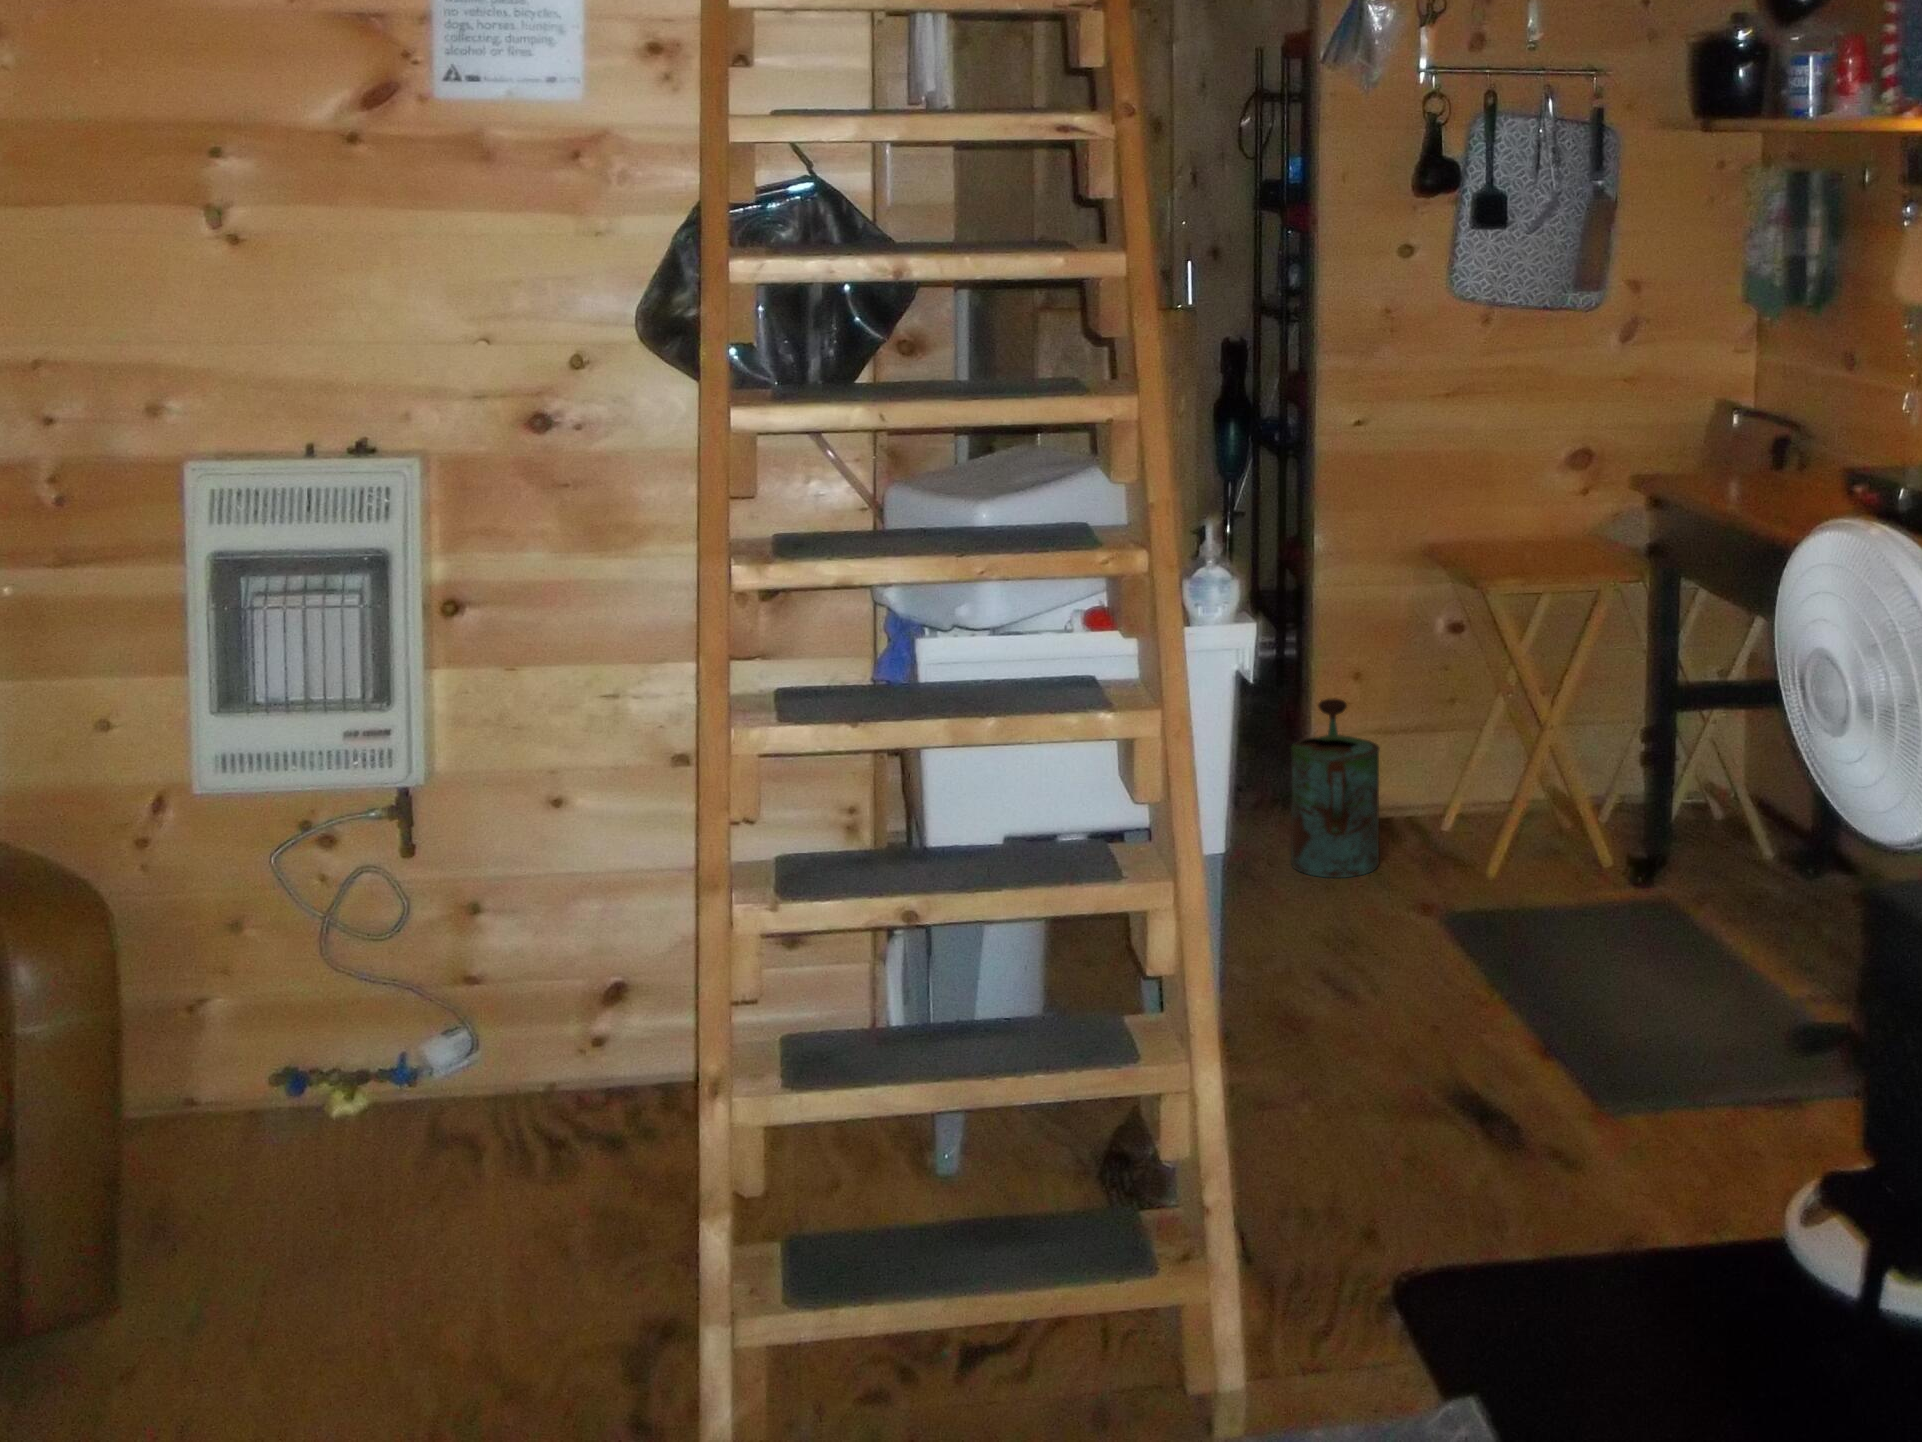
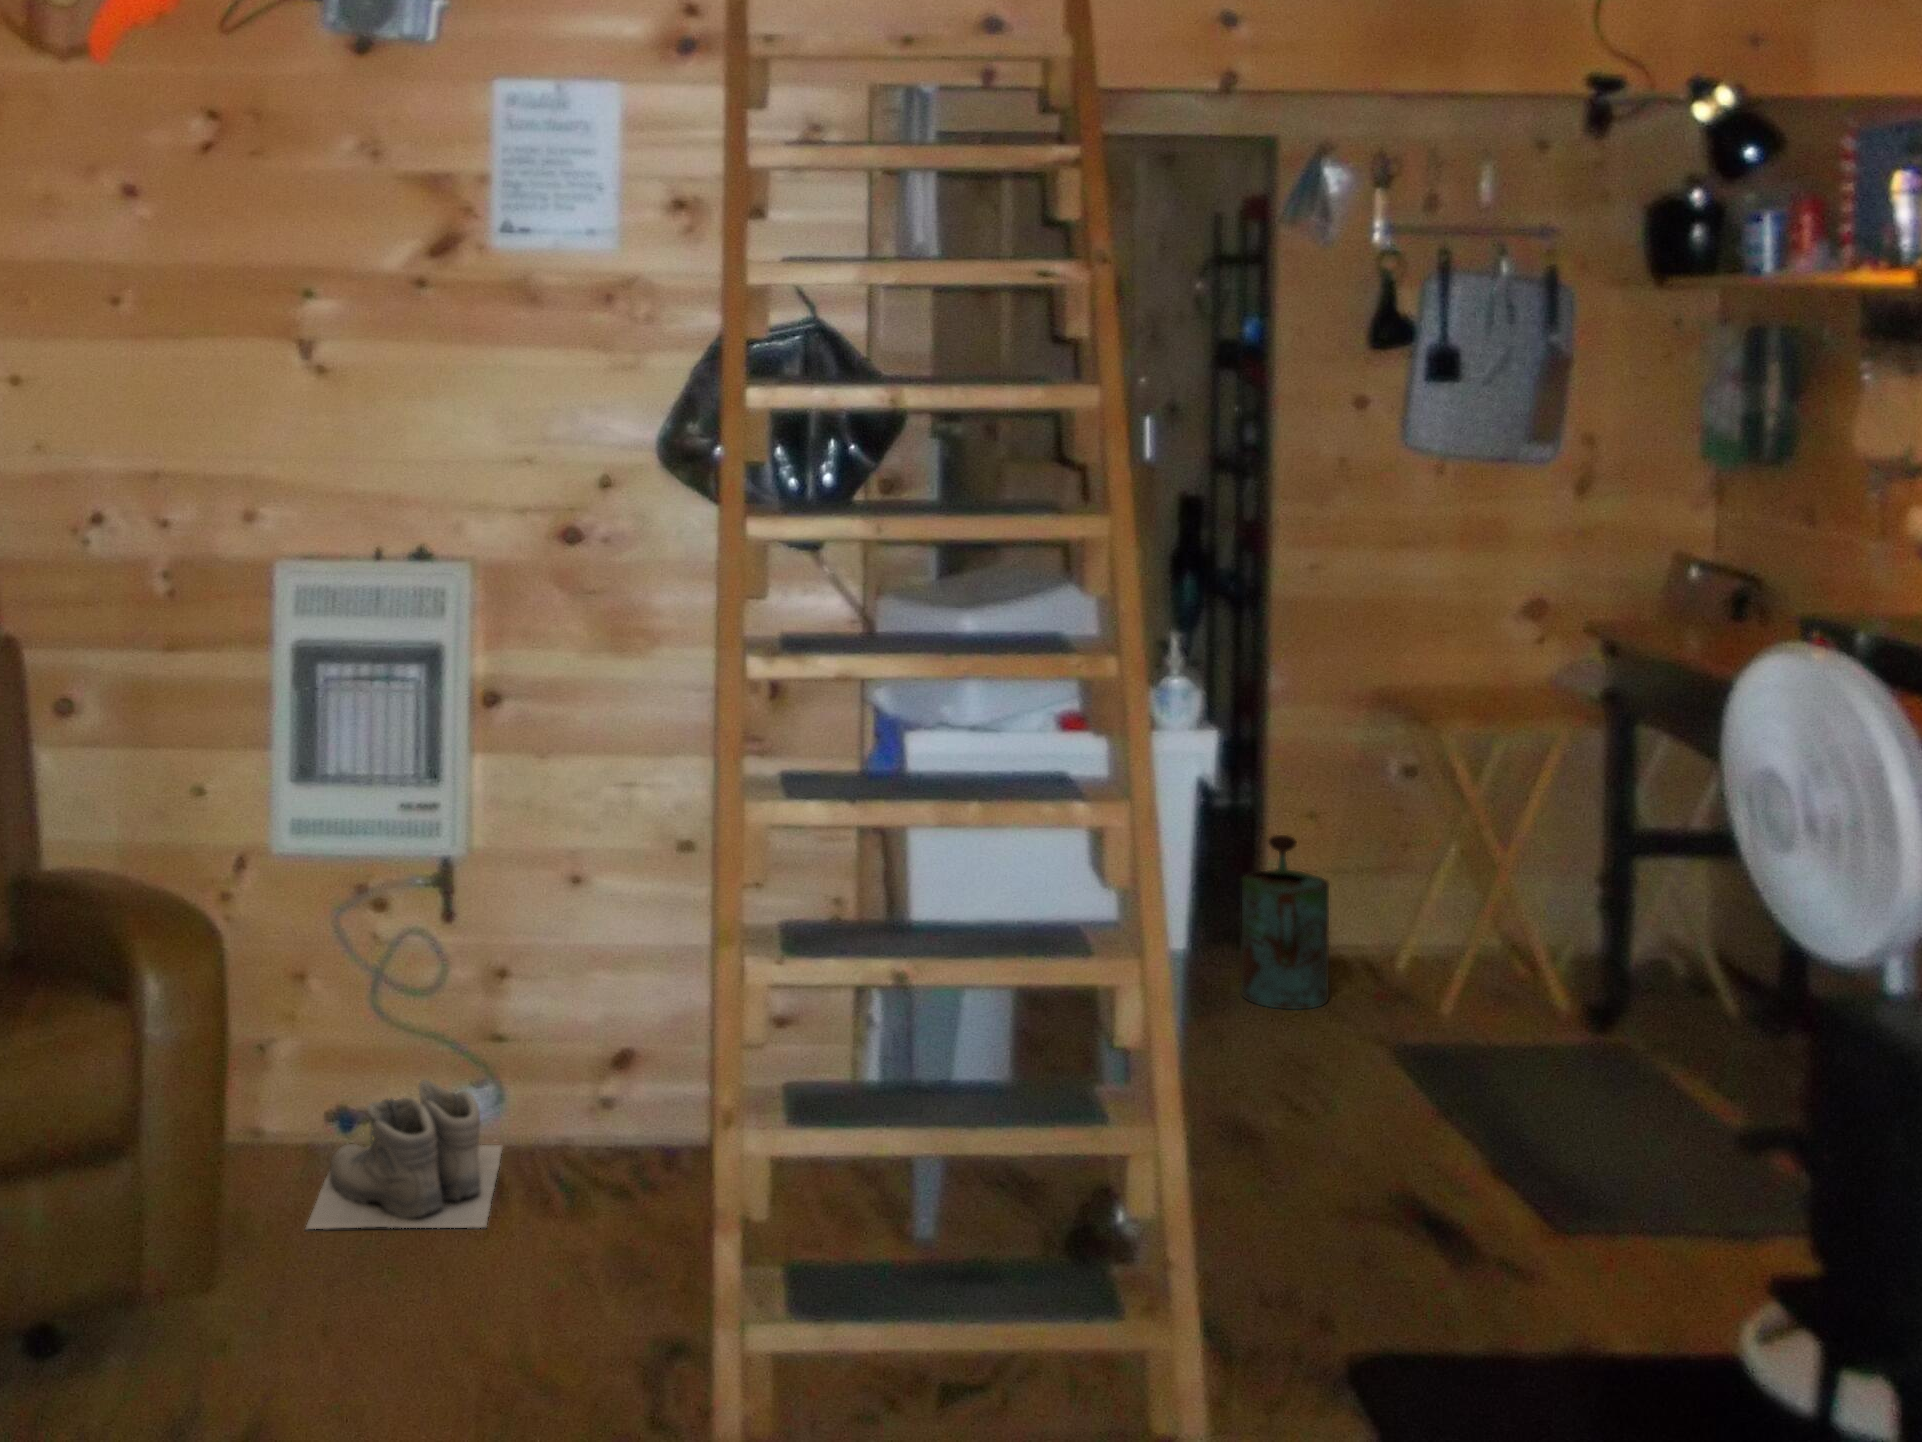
boots: none [241,1038,484,1222] -> present [306,1079,502,1229]

